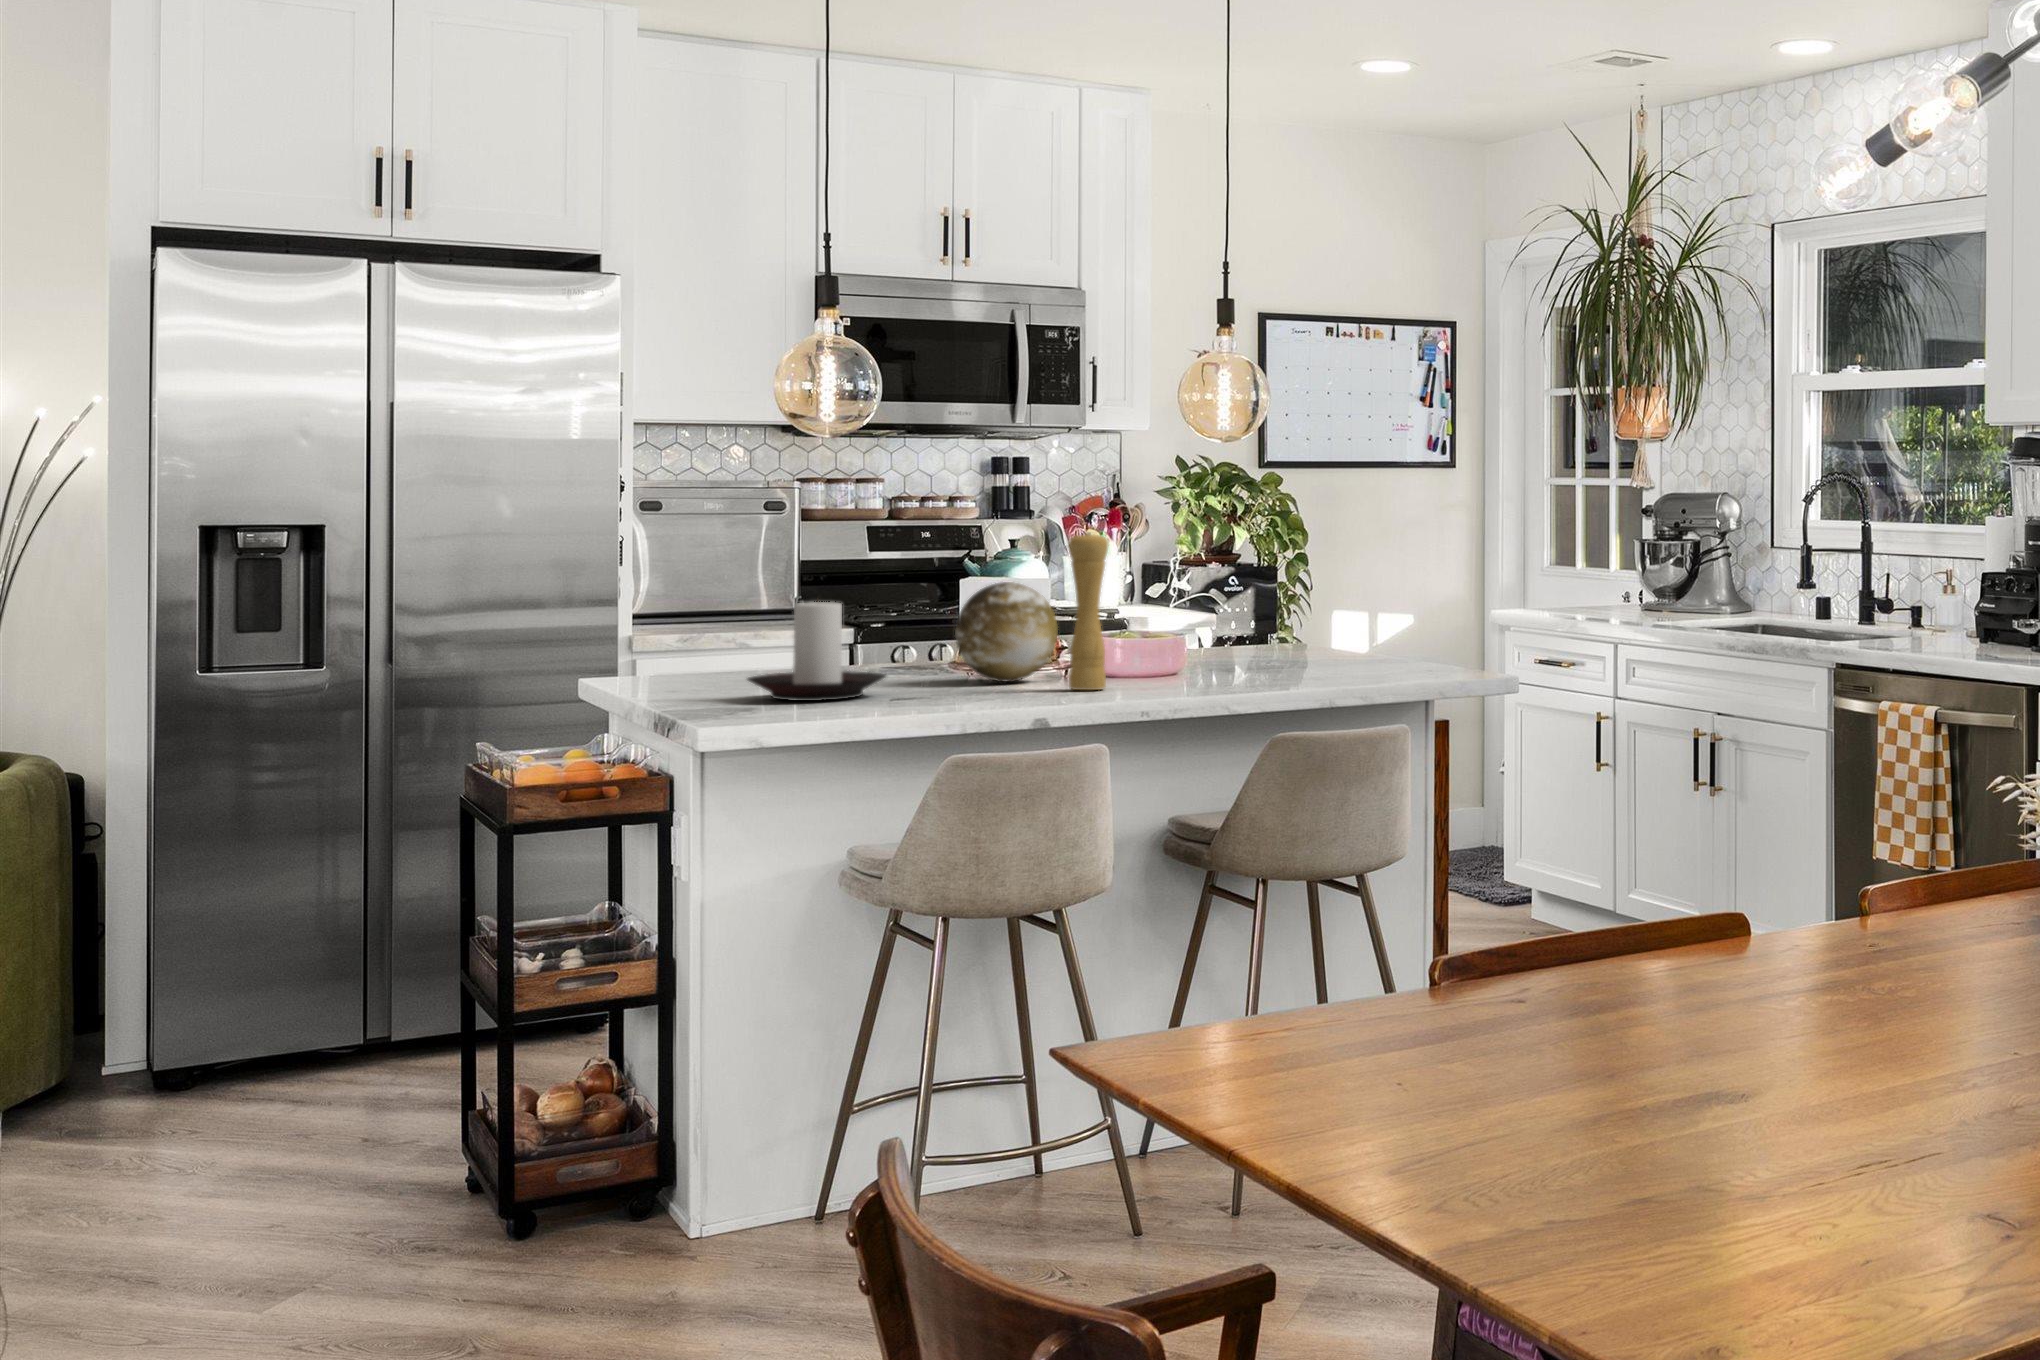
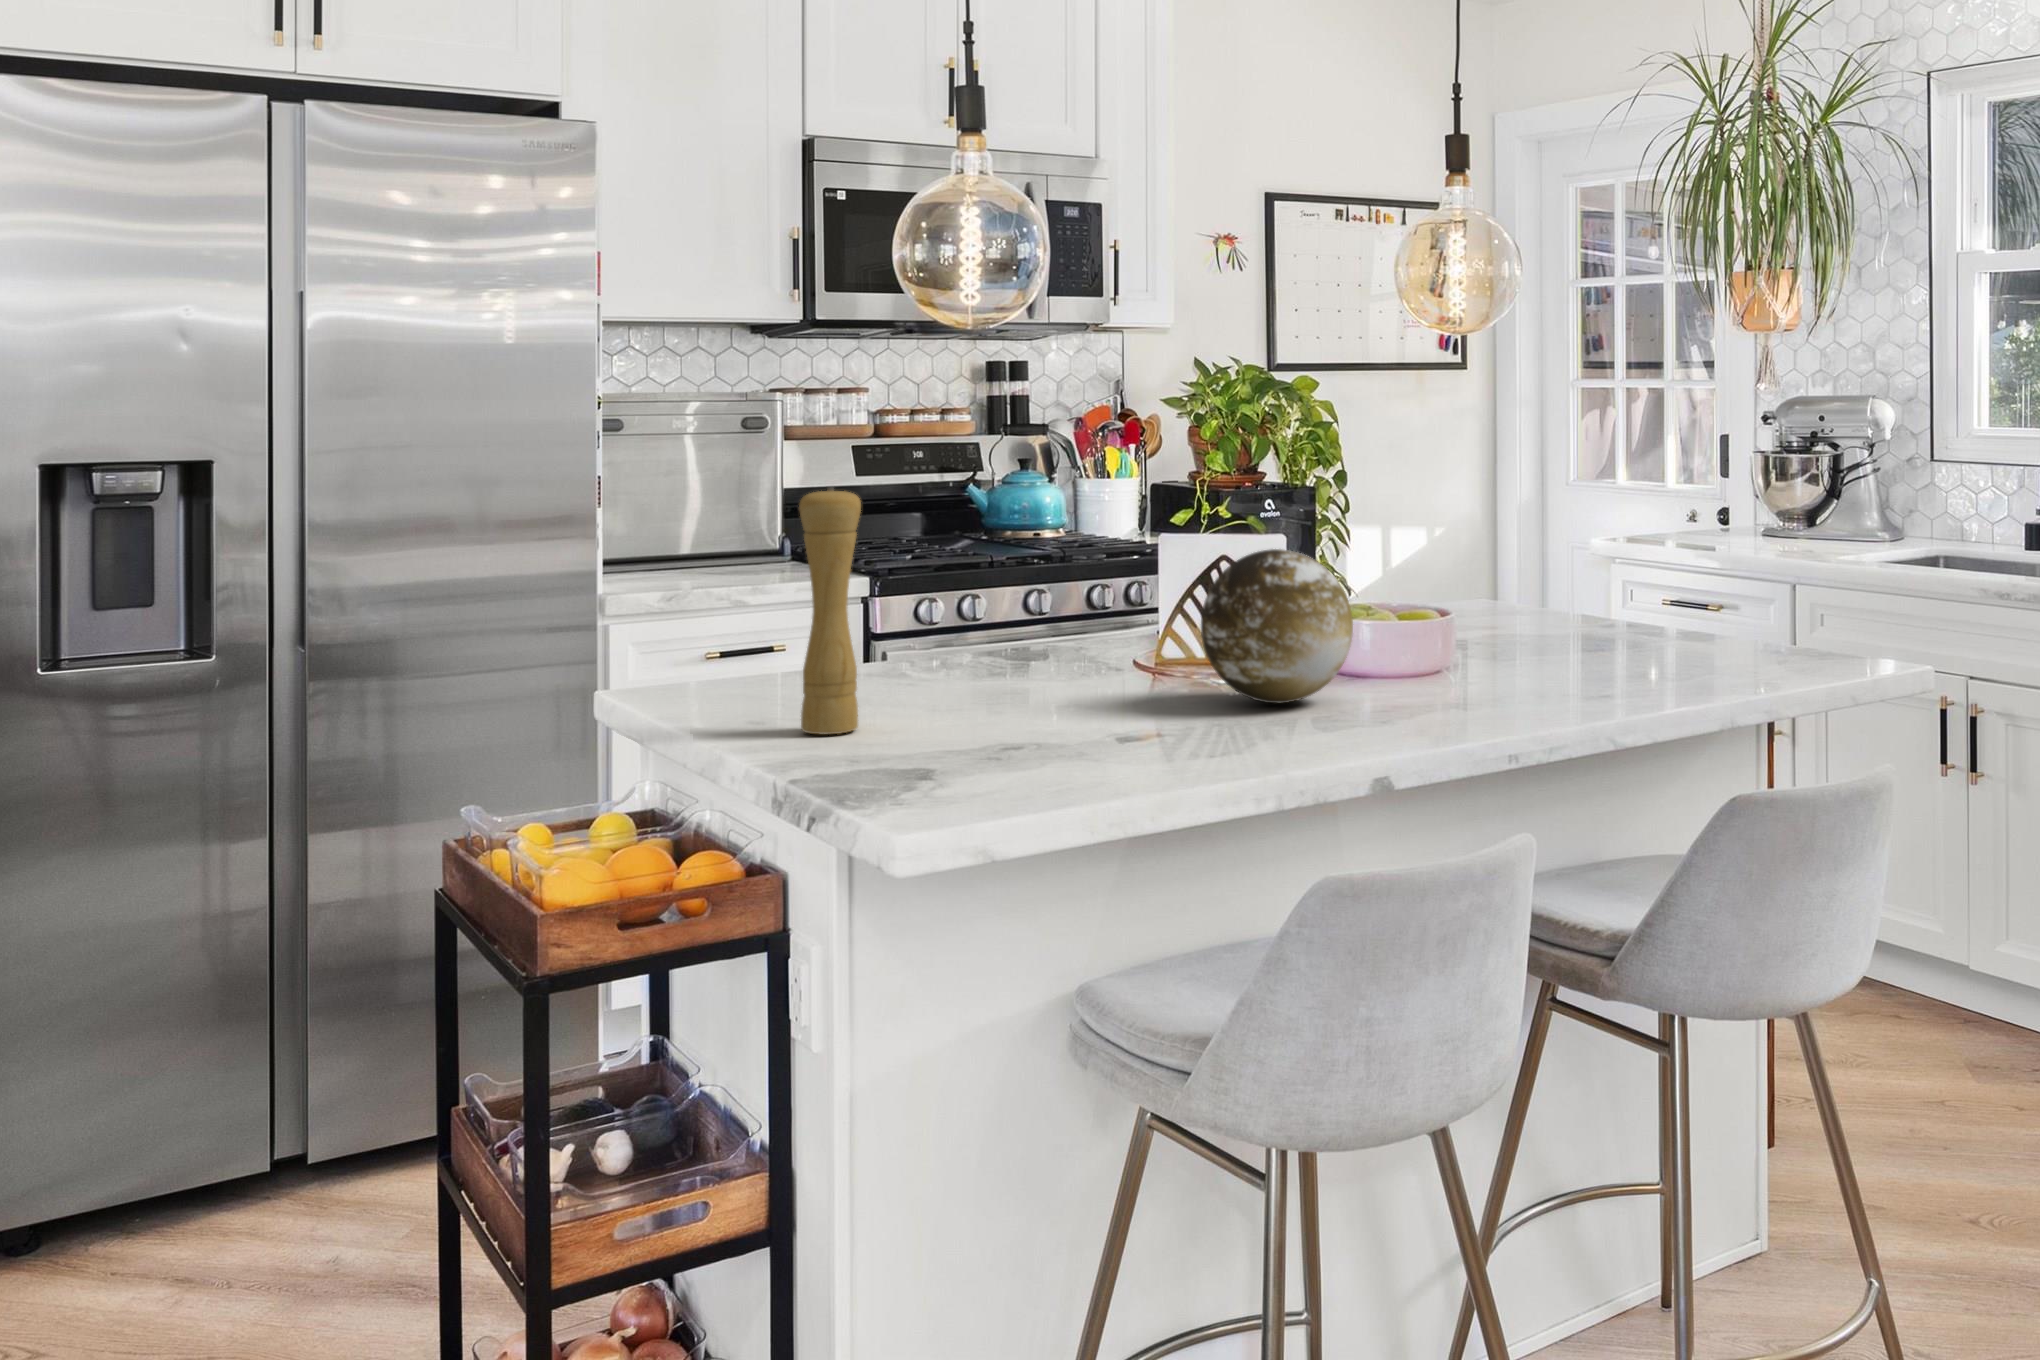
pepper mill: present [1069,532,1109,690] -> present [799,487,861,735]
candle holder: present [747,602,886,701] -> none [942,588,1164,766]

